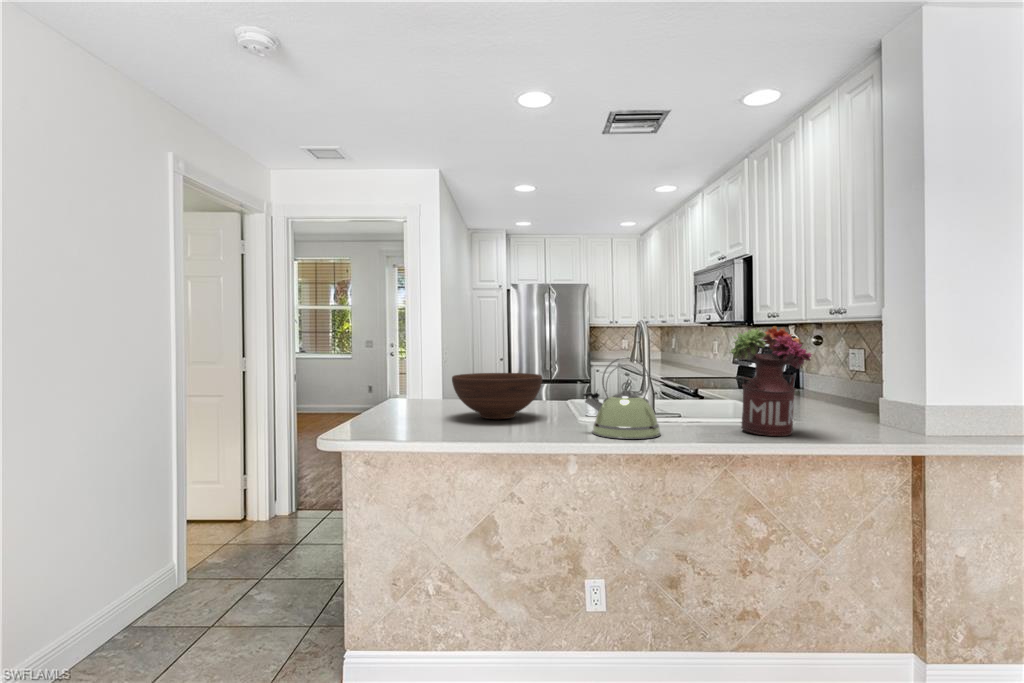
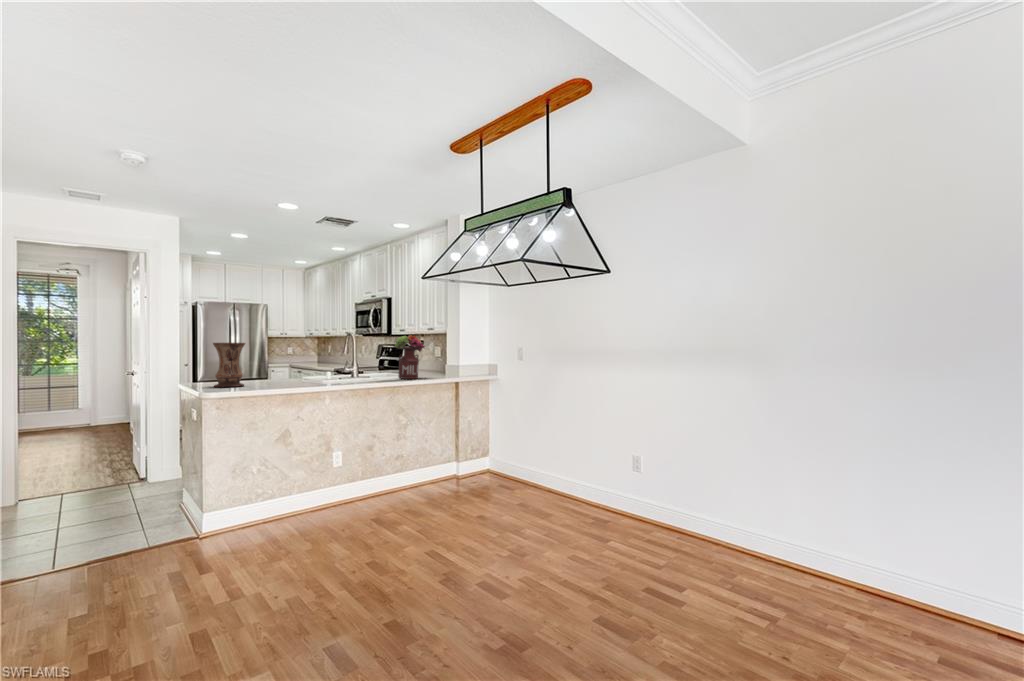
vase: none [363,347,418,434] -> present [213,343,245,387]
kettle: present [583,357,661,439] -> none [332,347,368,382]
fruit bowl: present [452,373,542,419] -> none [249,358,302,382]

